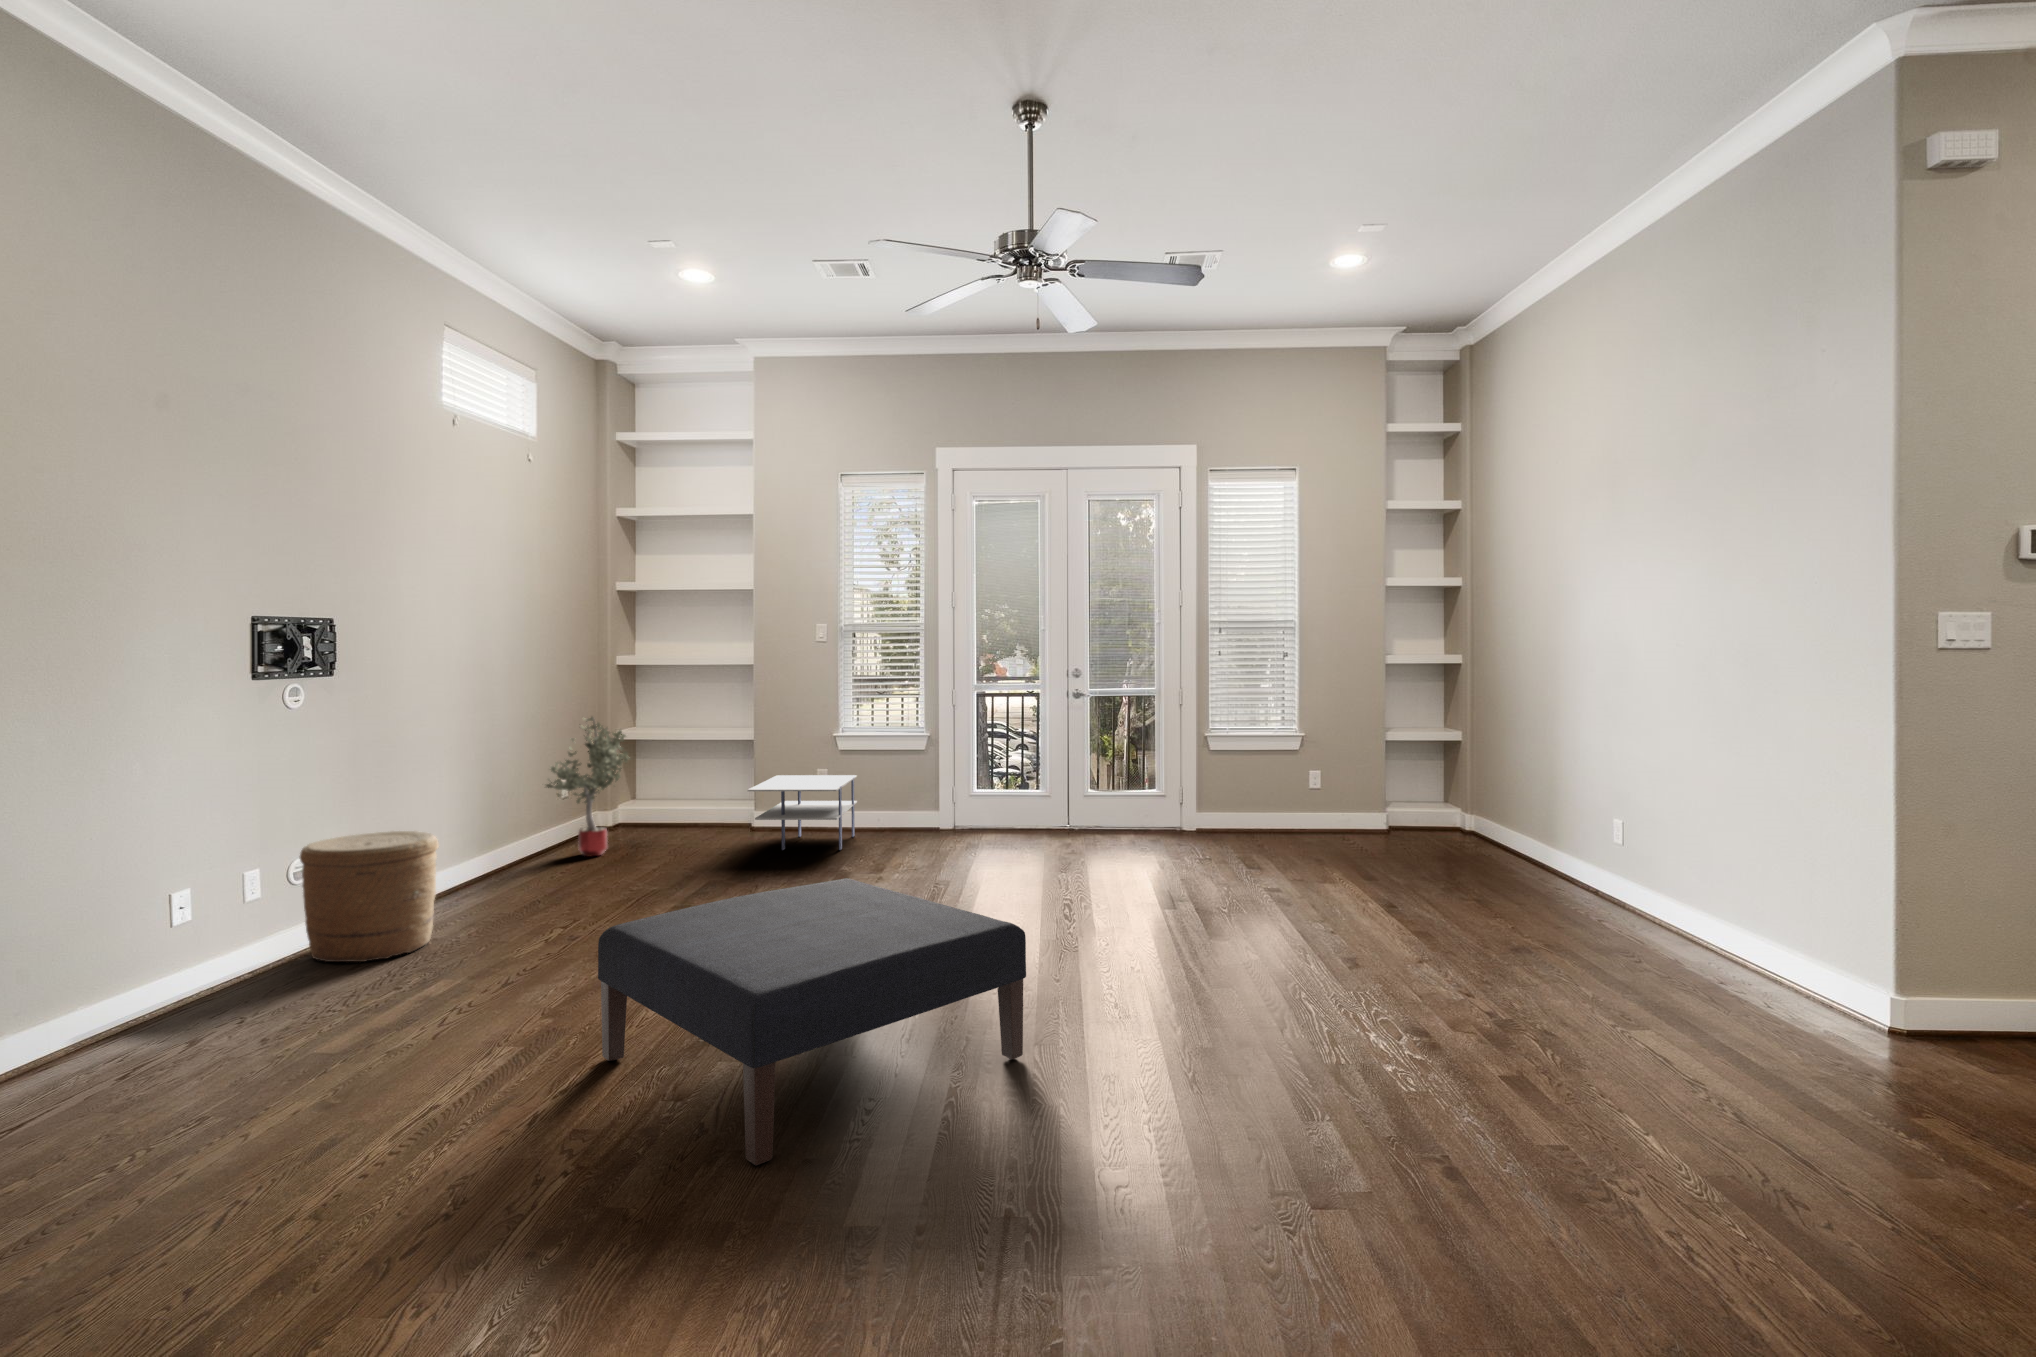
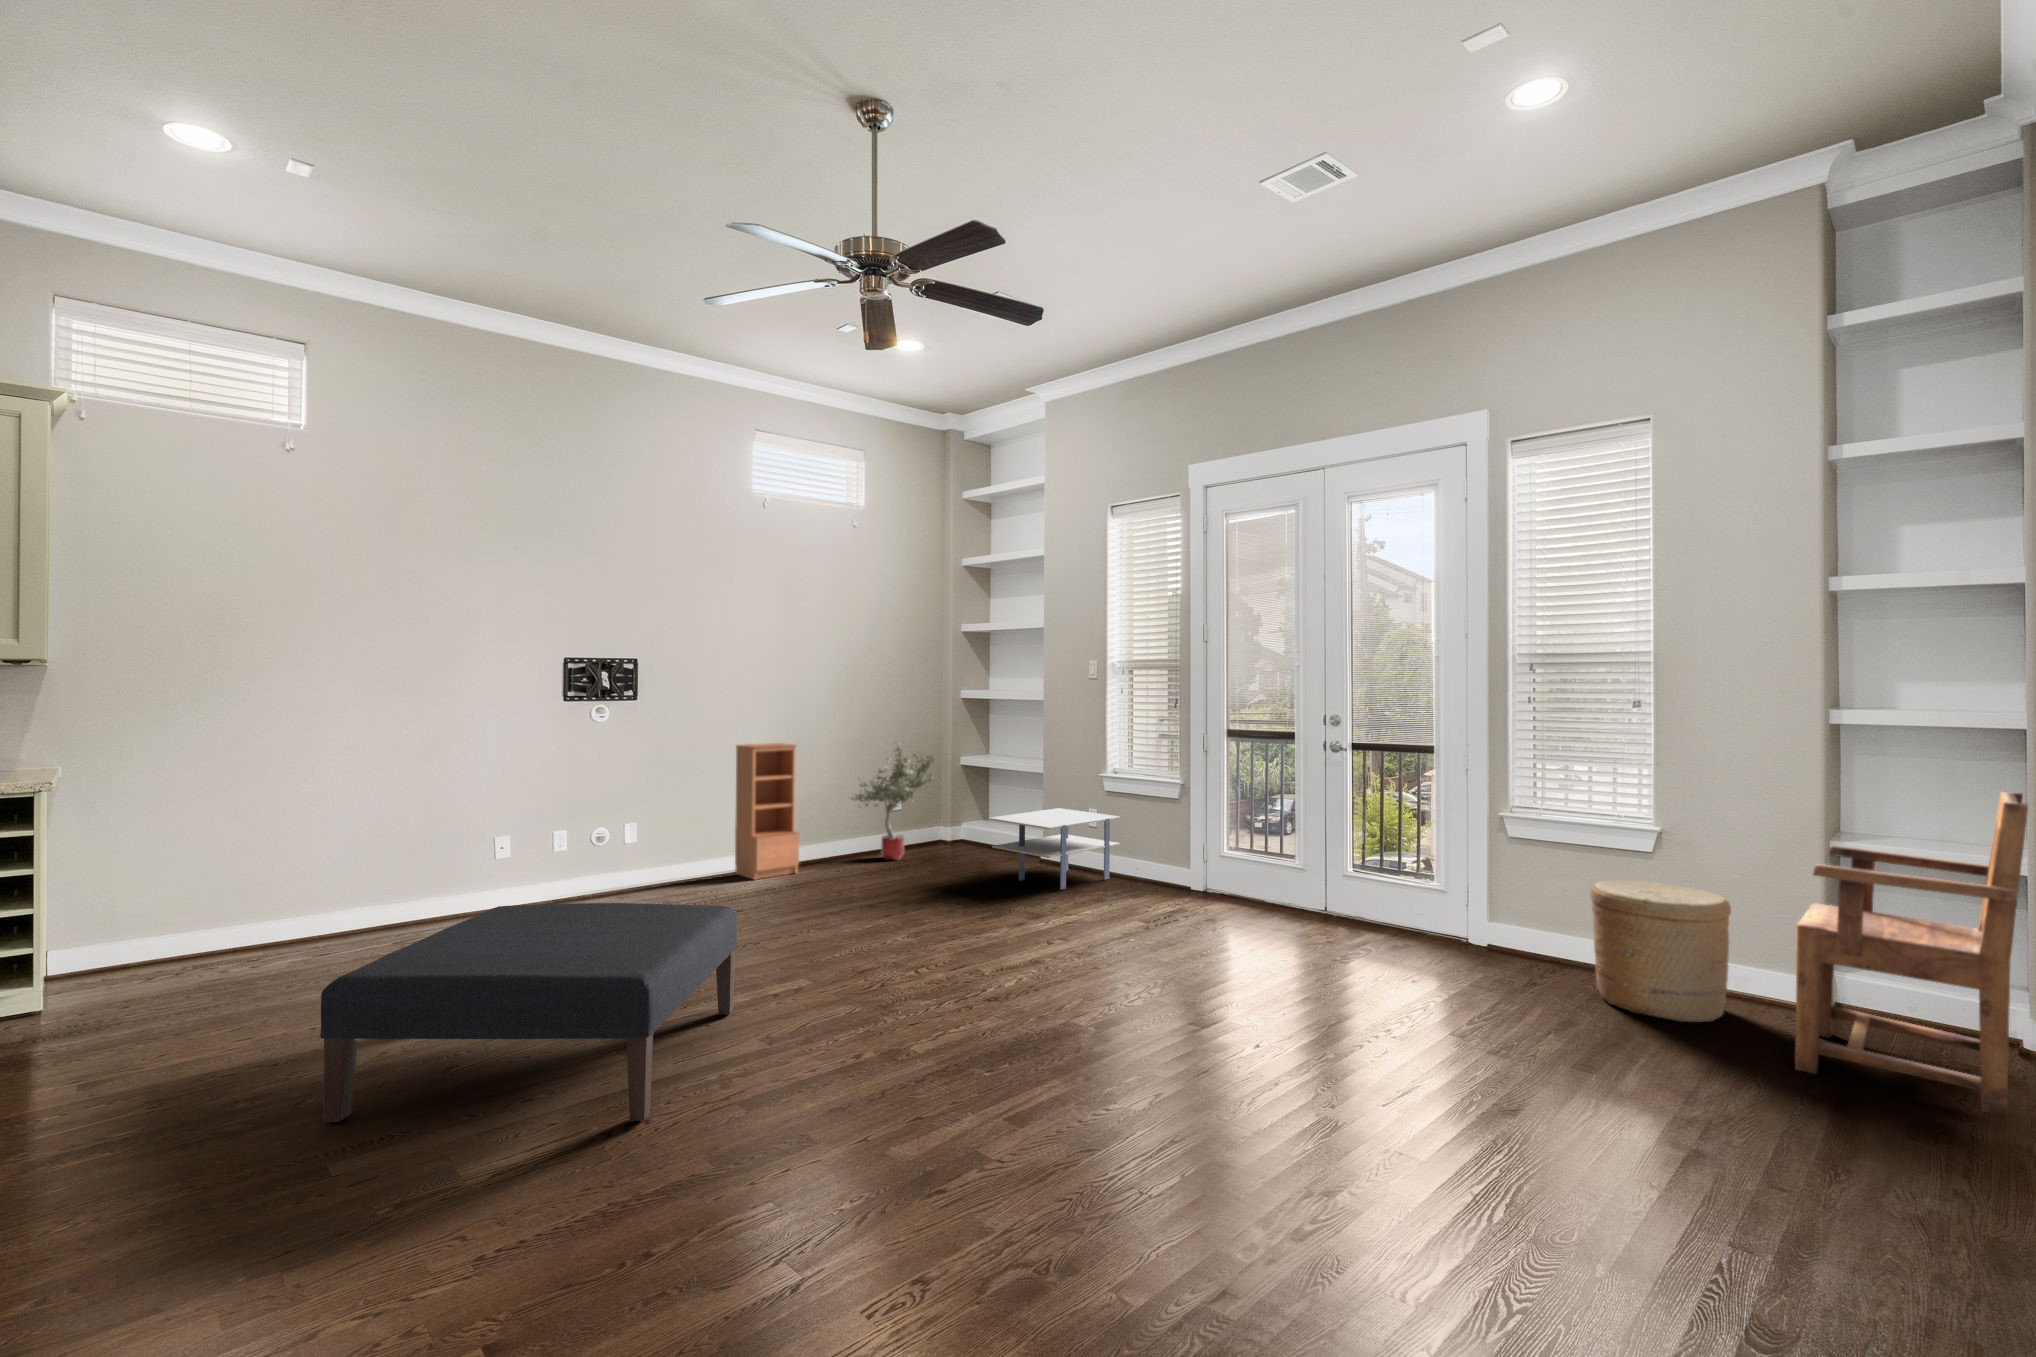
armchair: none [1392,695,1511,858] -> present [1795,792,2028,1116]
bookcase: none [436,726,527,899] -> present [735,743,799,880]
woven basket: present [300,831,439,962] -> present [1590,881,1731,1022]

